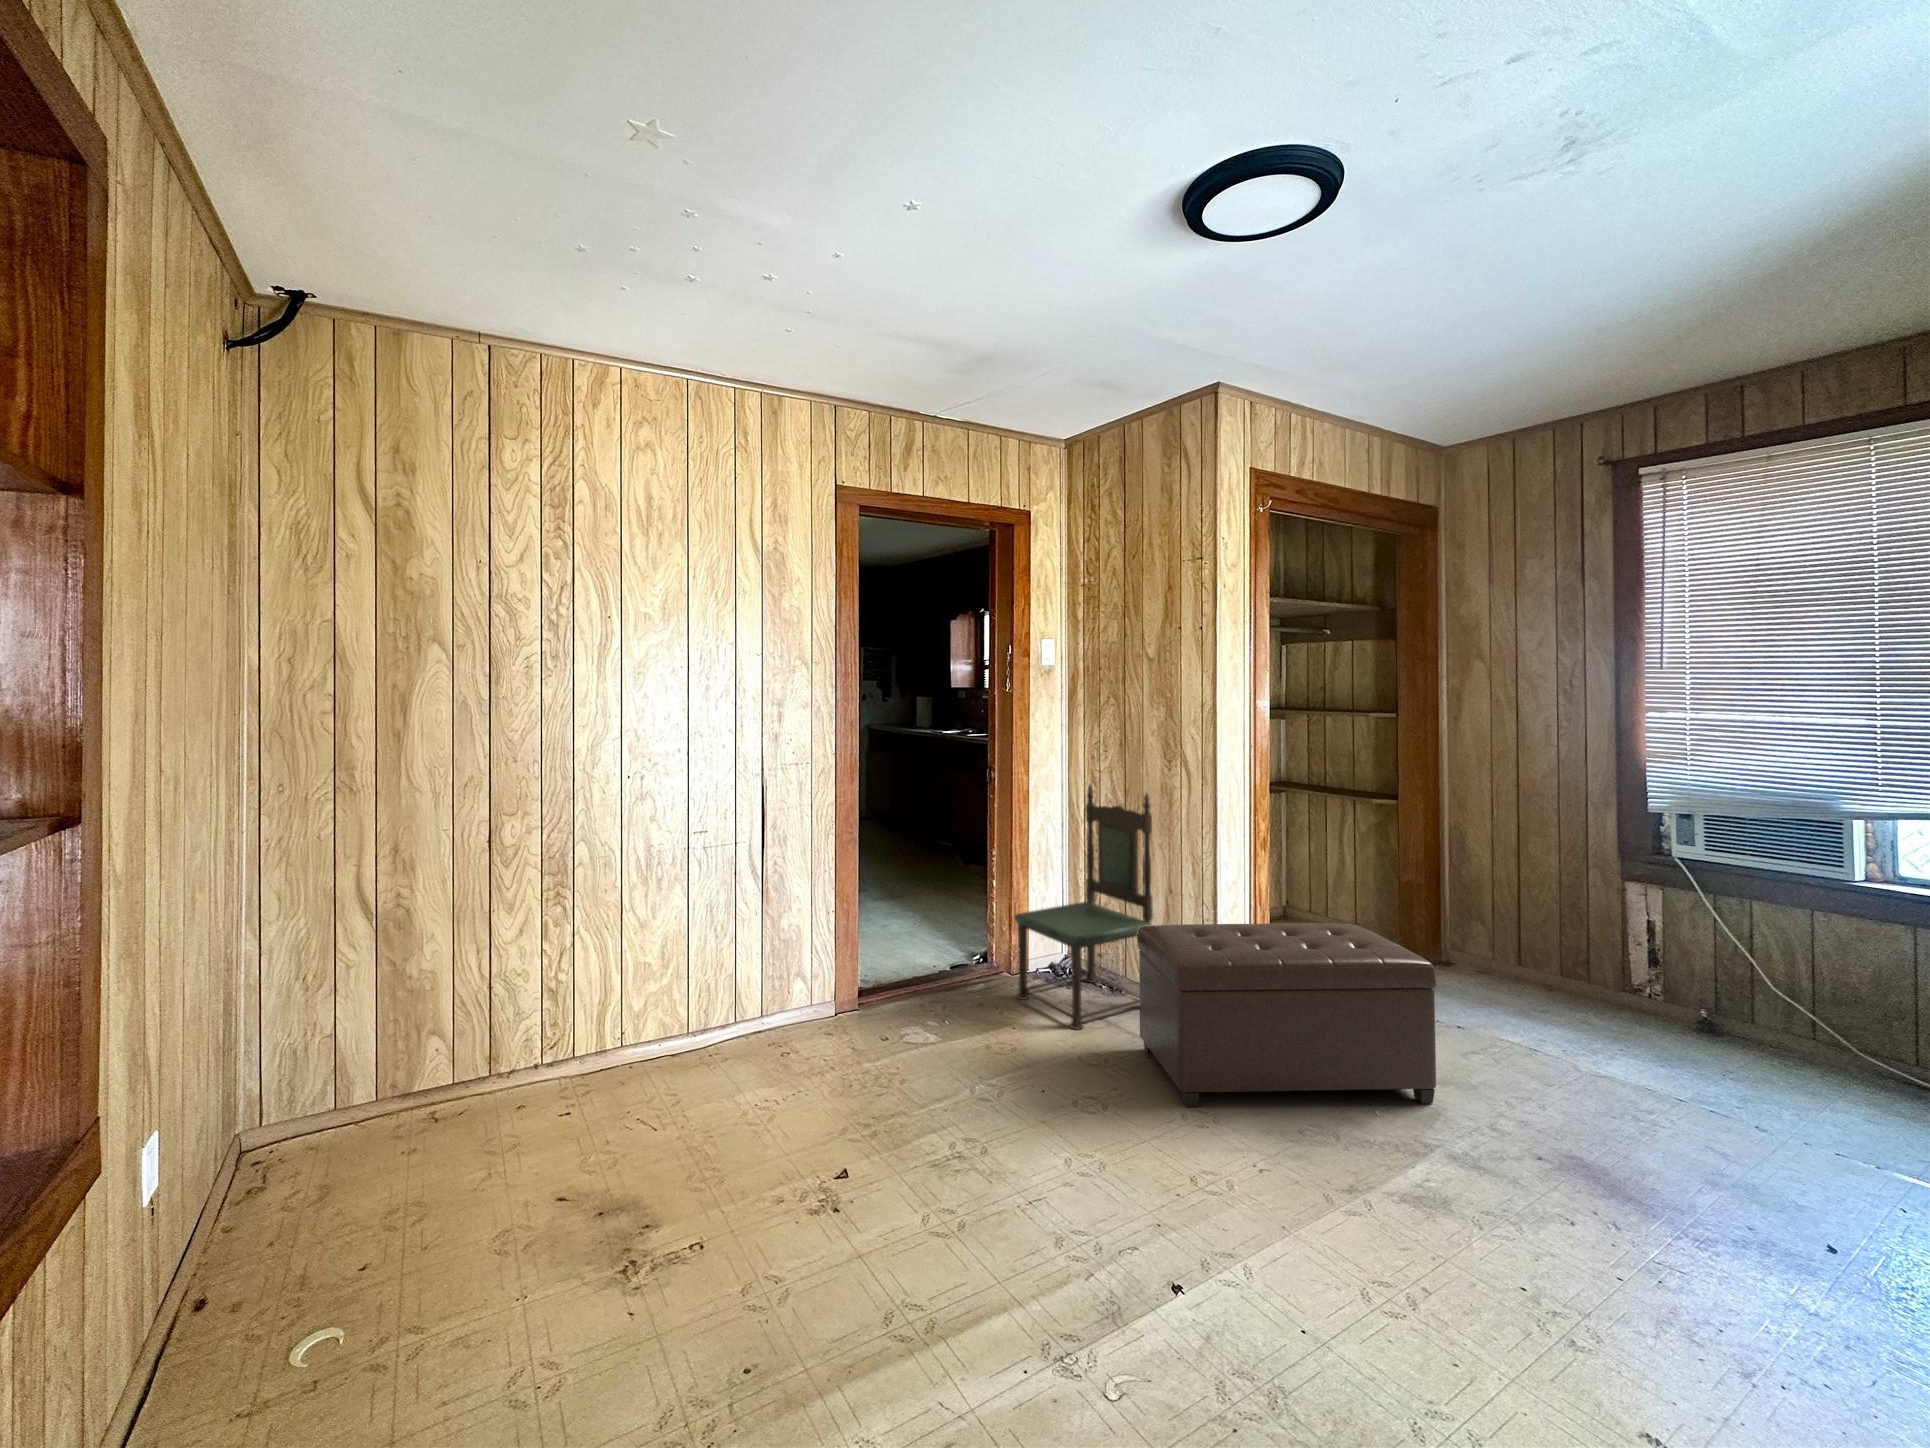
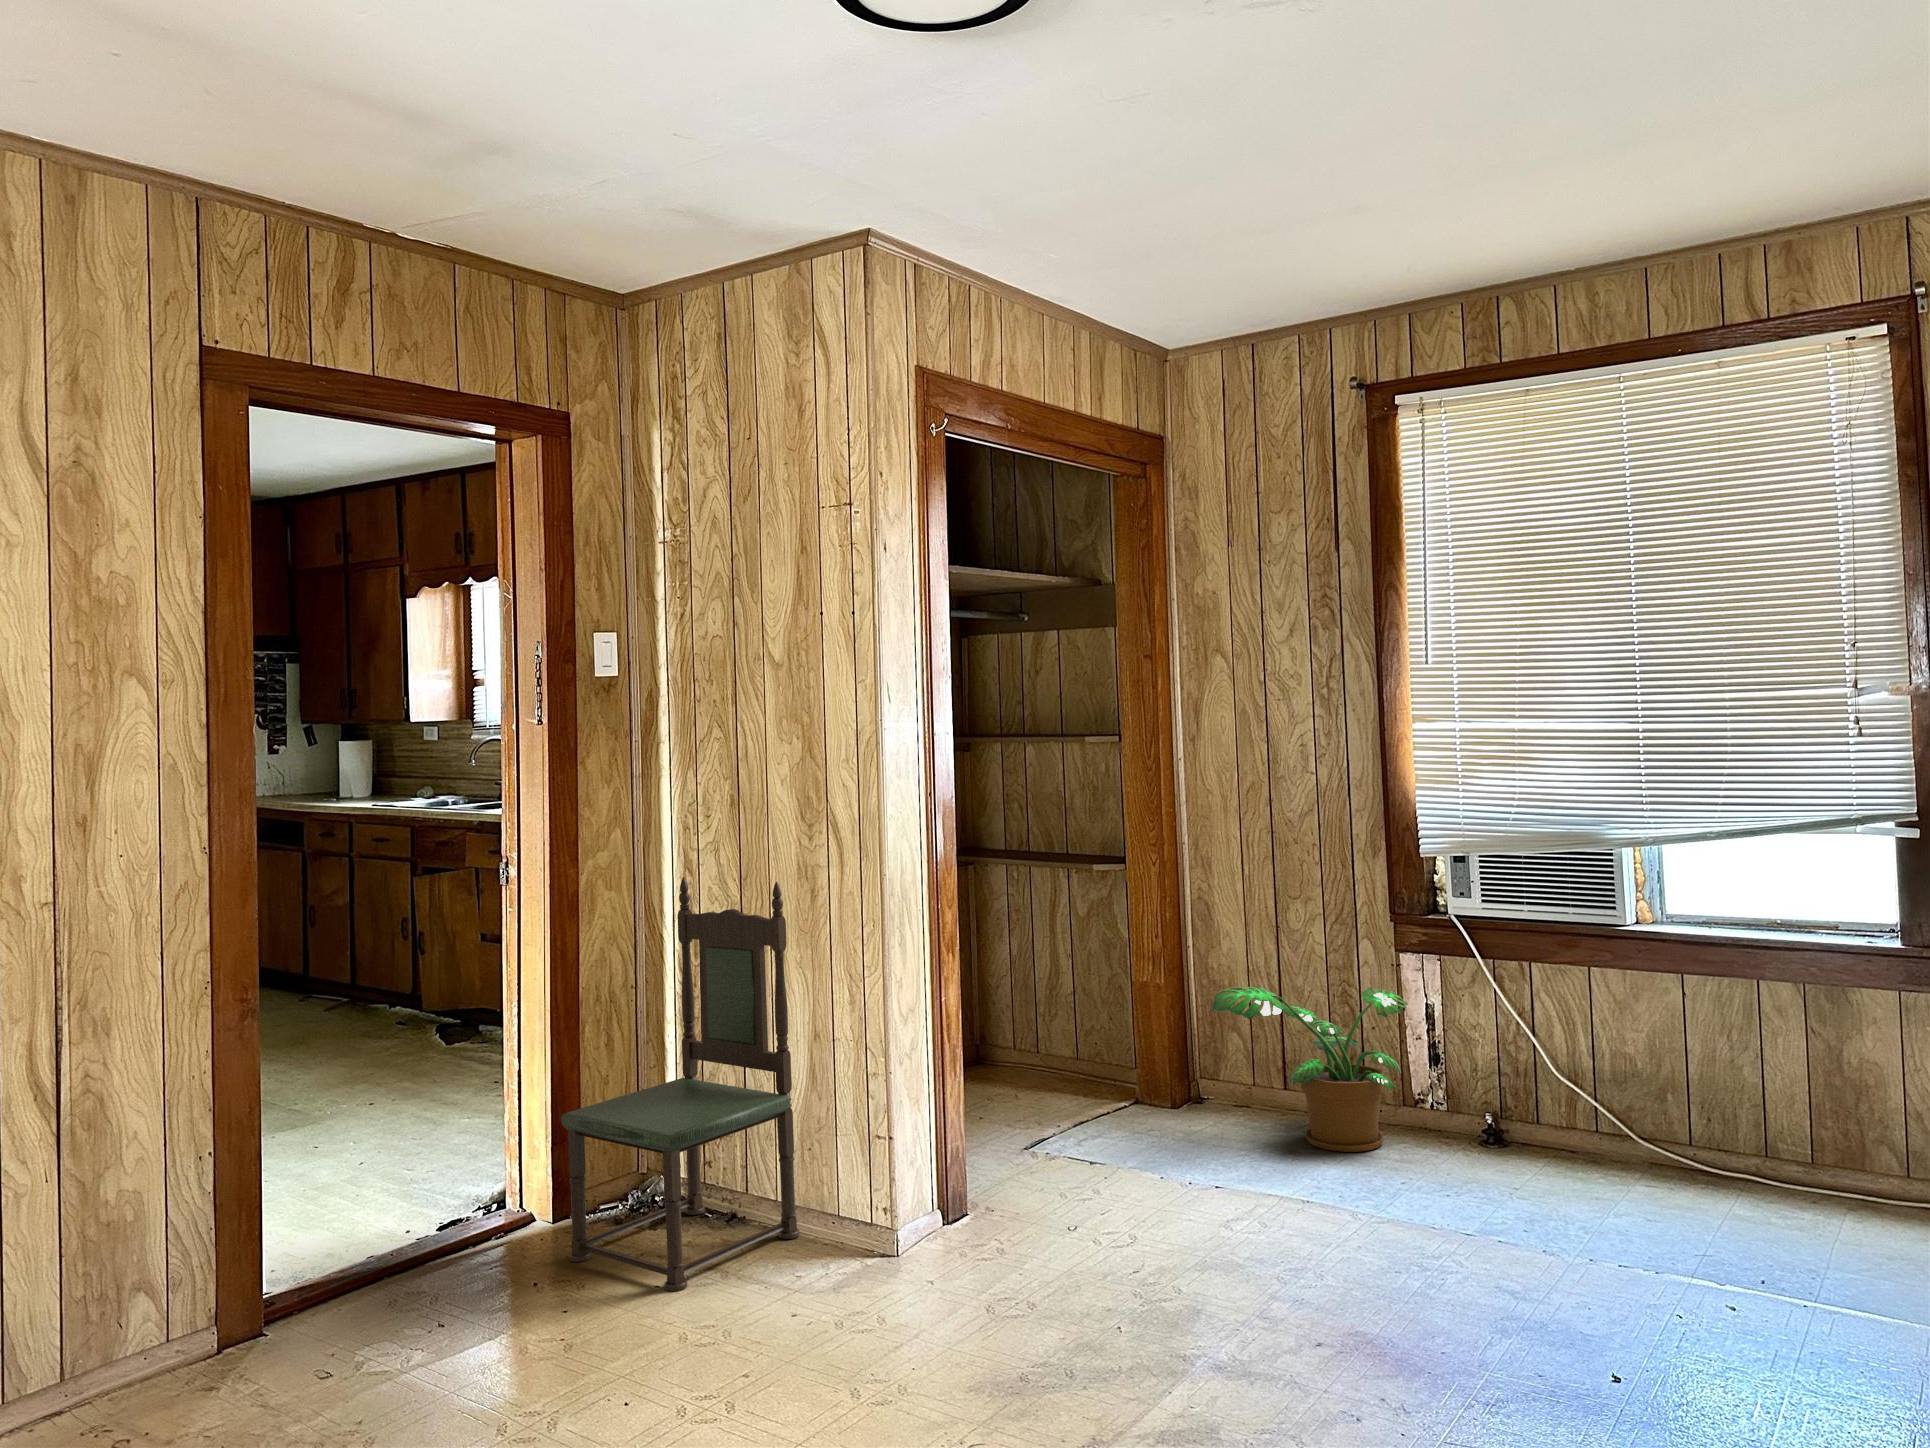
potted plant: none [1458,890,1633,1023] -> present [1212,987,1408,1152]
ottoman: present [1137,923,1436,1107] -> none [770,1053,1186,1369]

